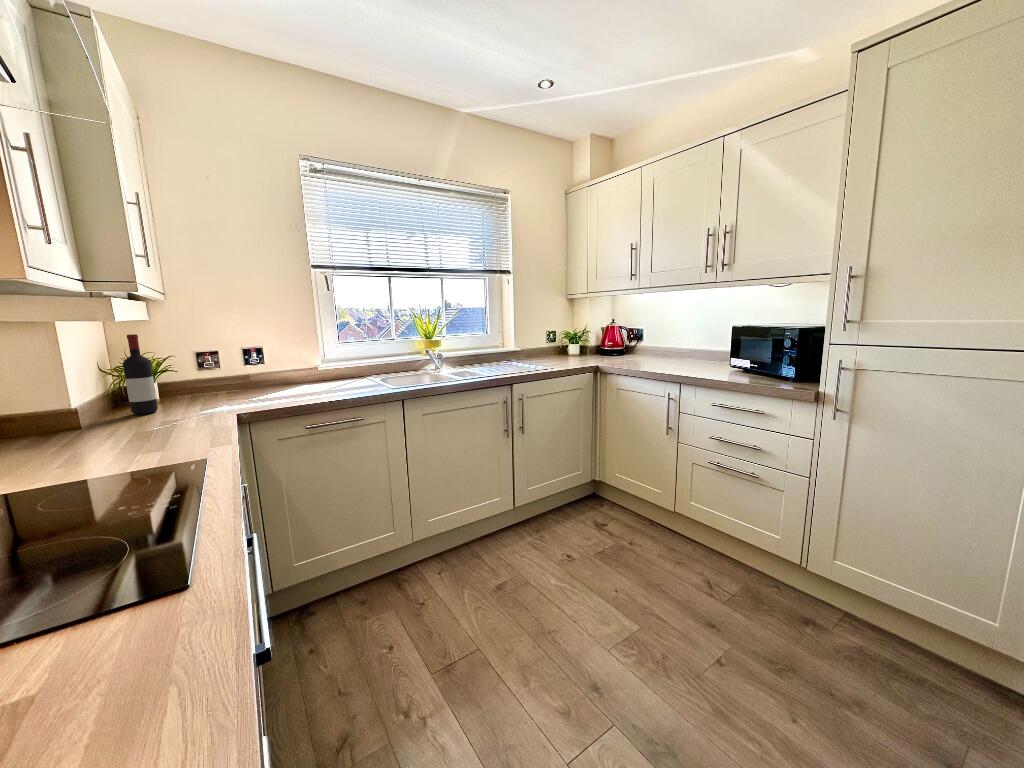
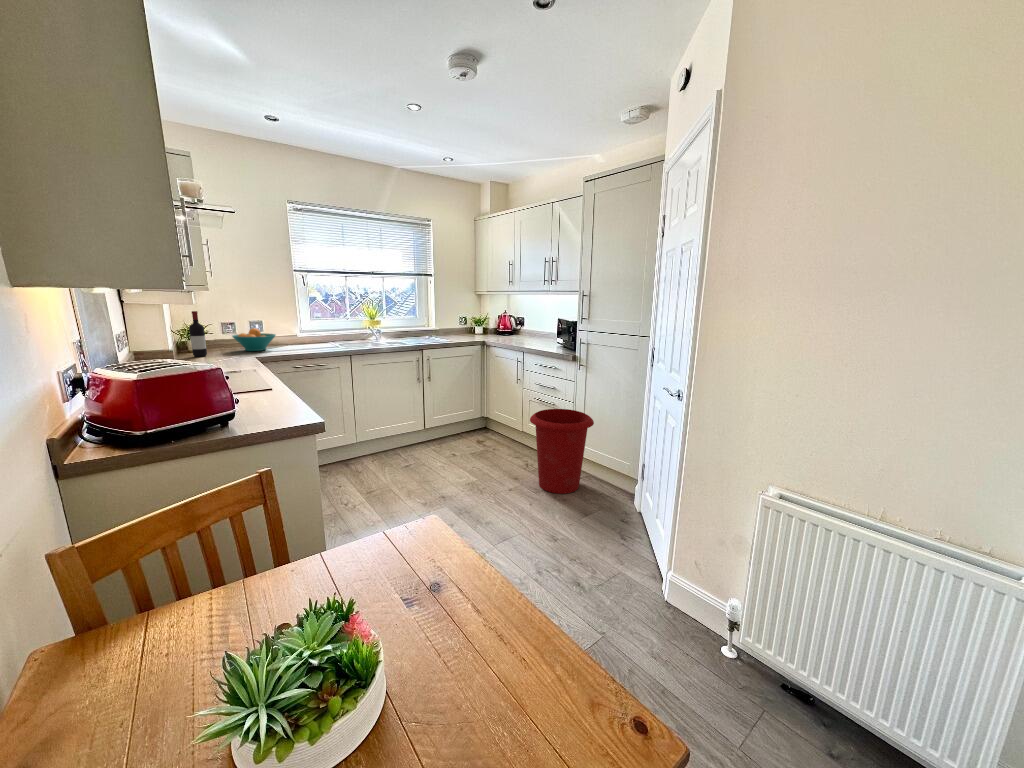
fruit bowl: none [206,360,280,399] -> present [232,328,276,351]
waste bin: none [746,493,904,678] -> present [530,409,594,494]

